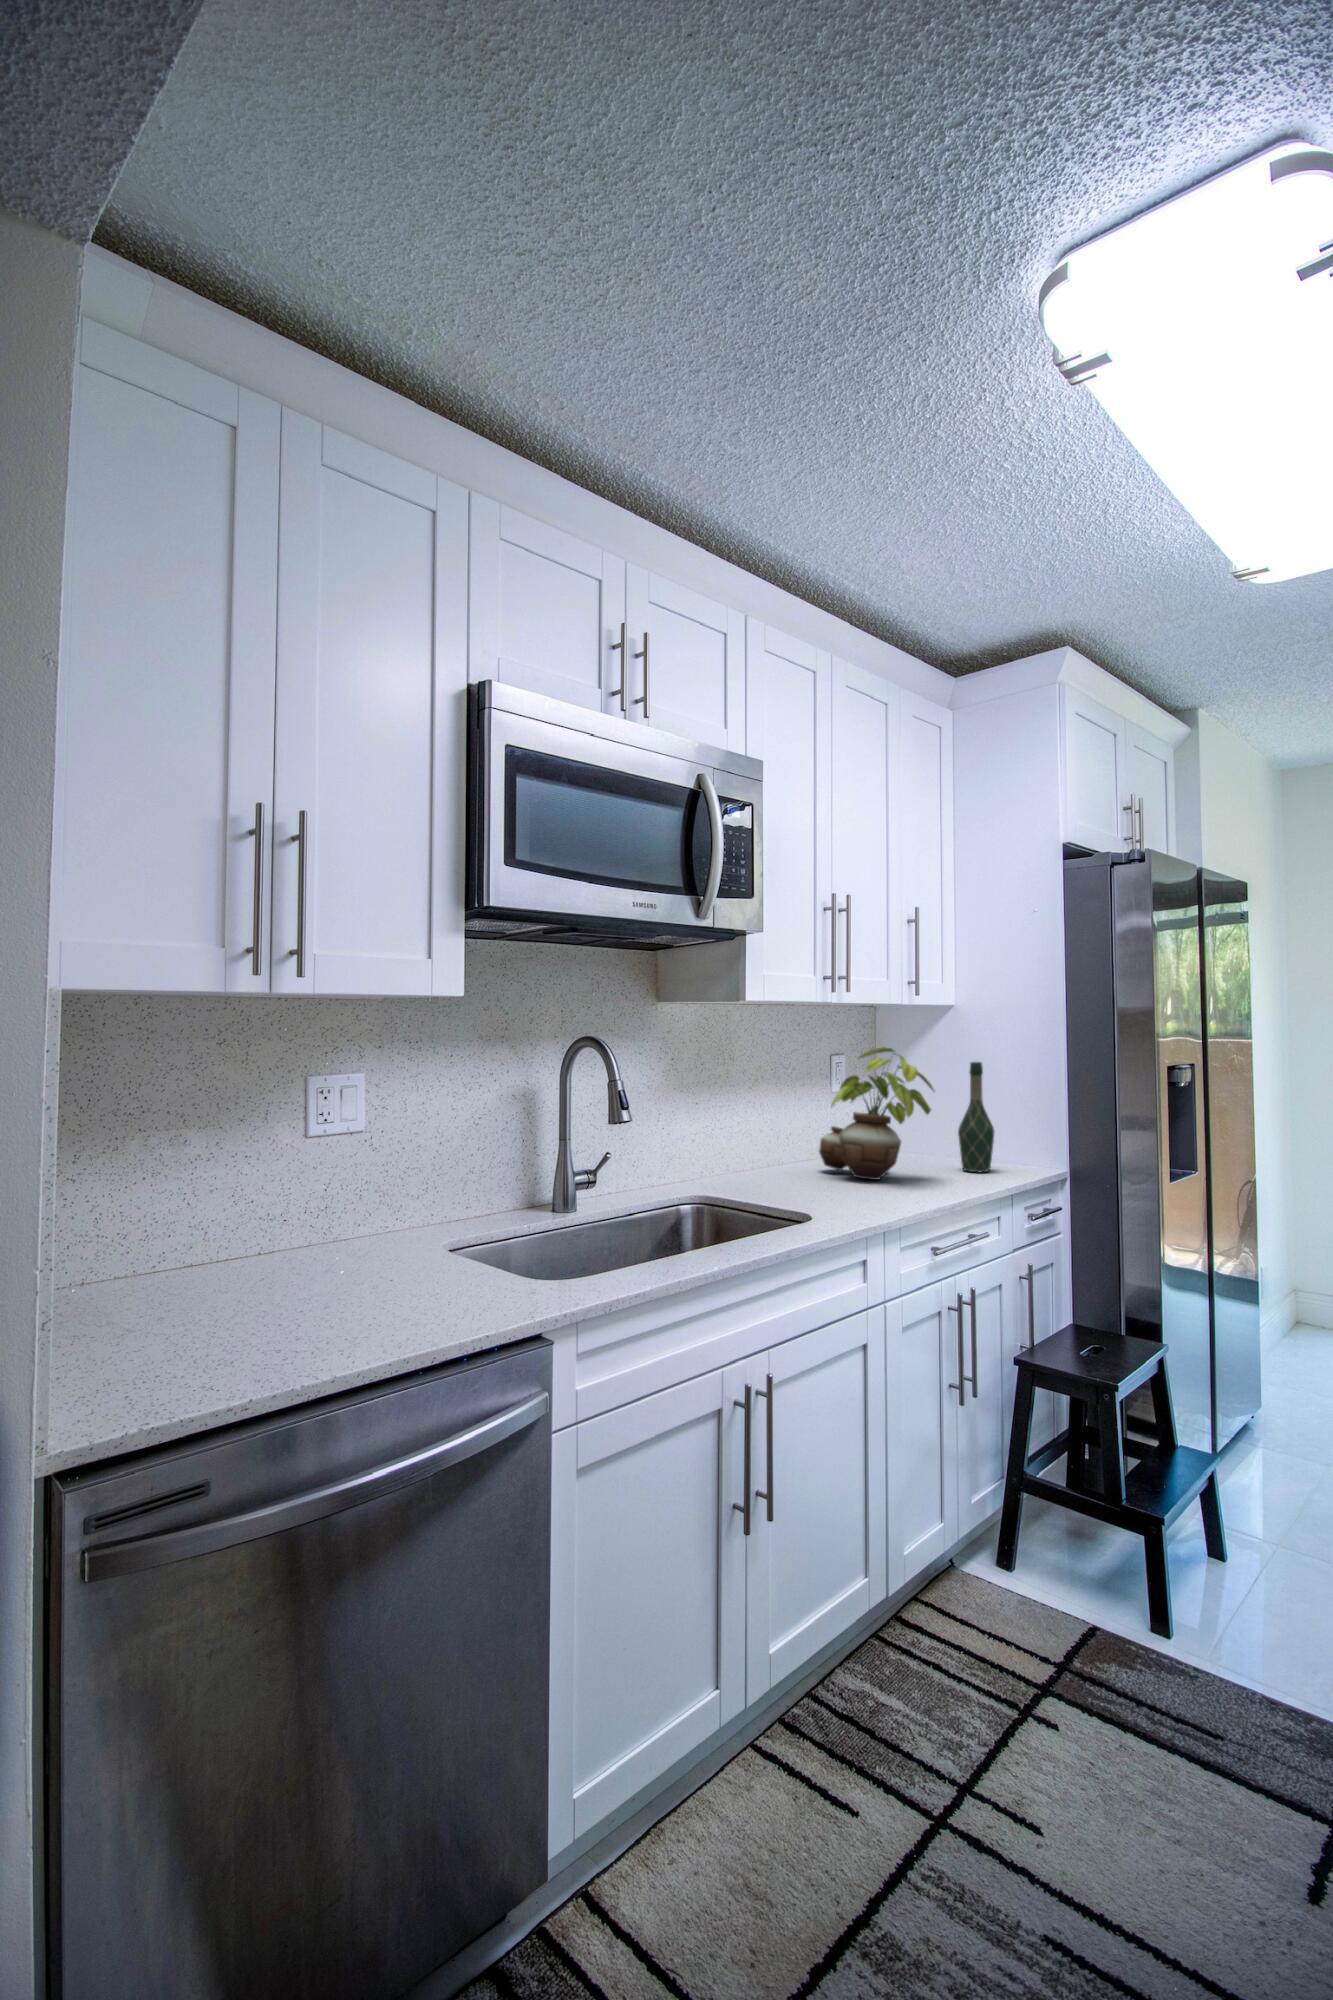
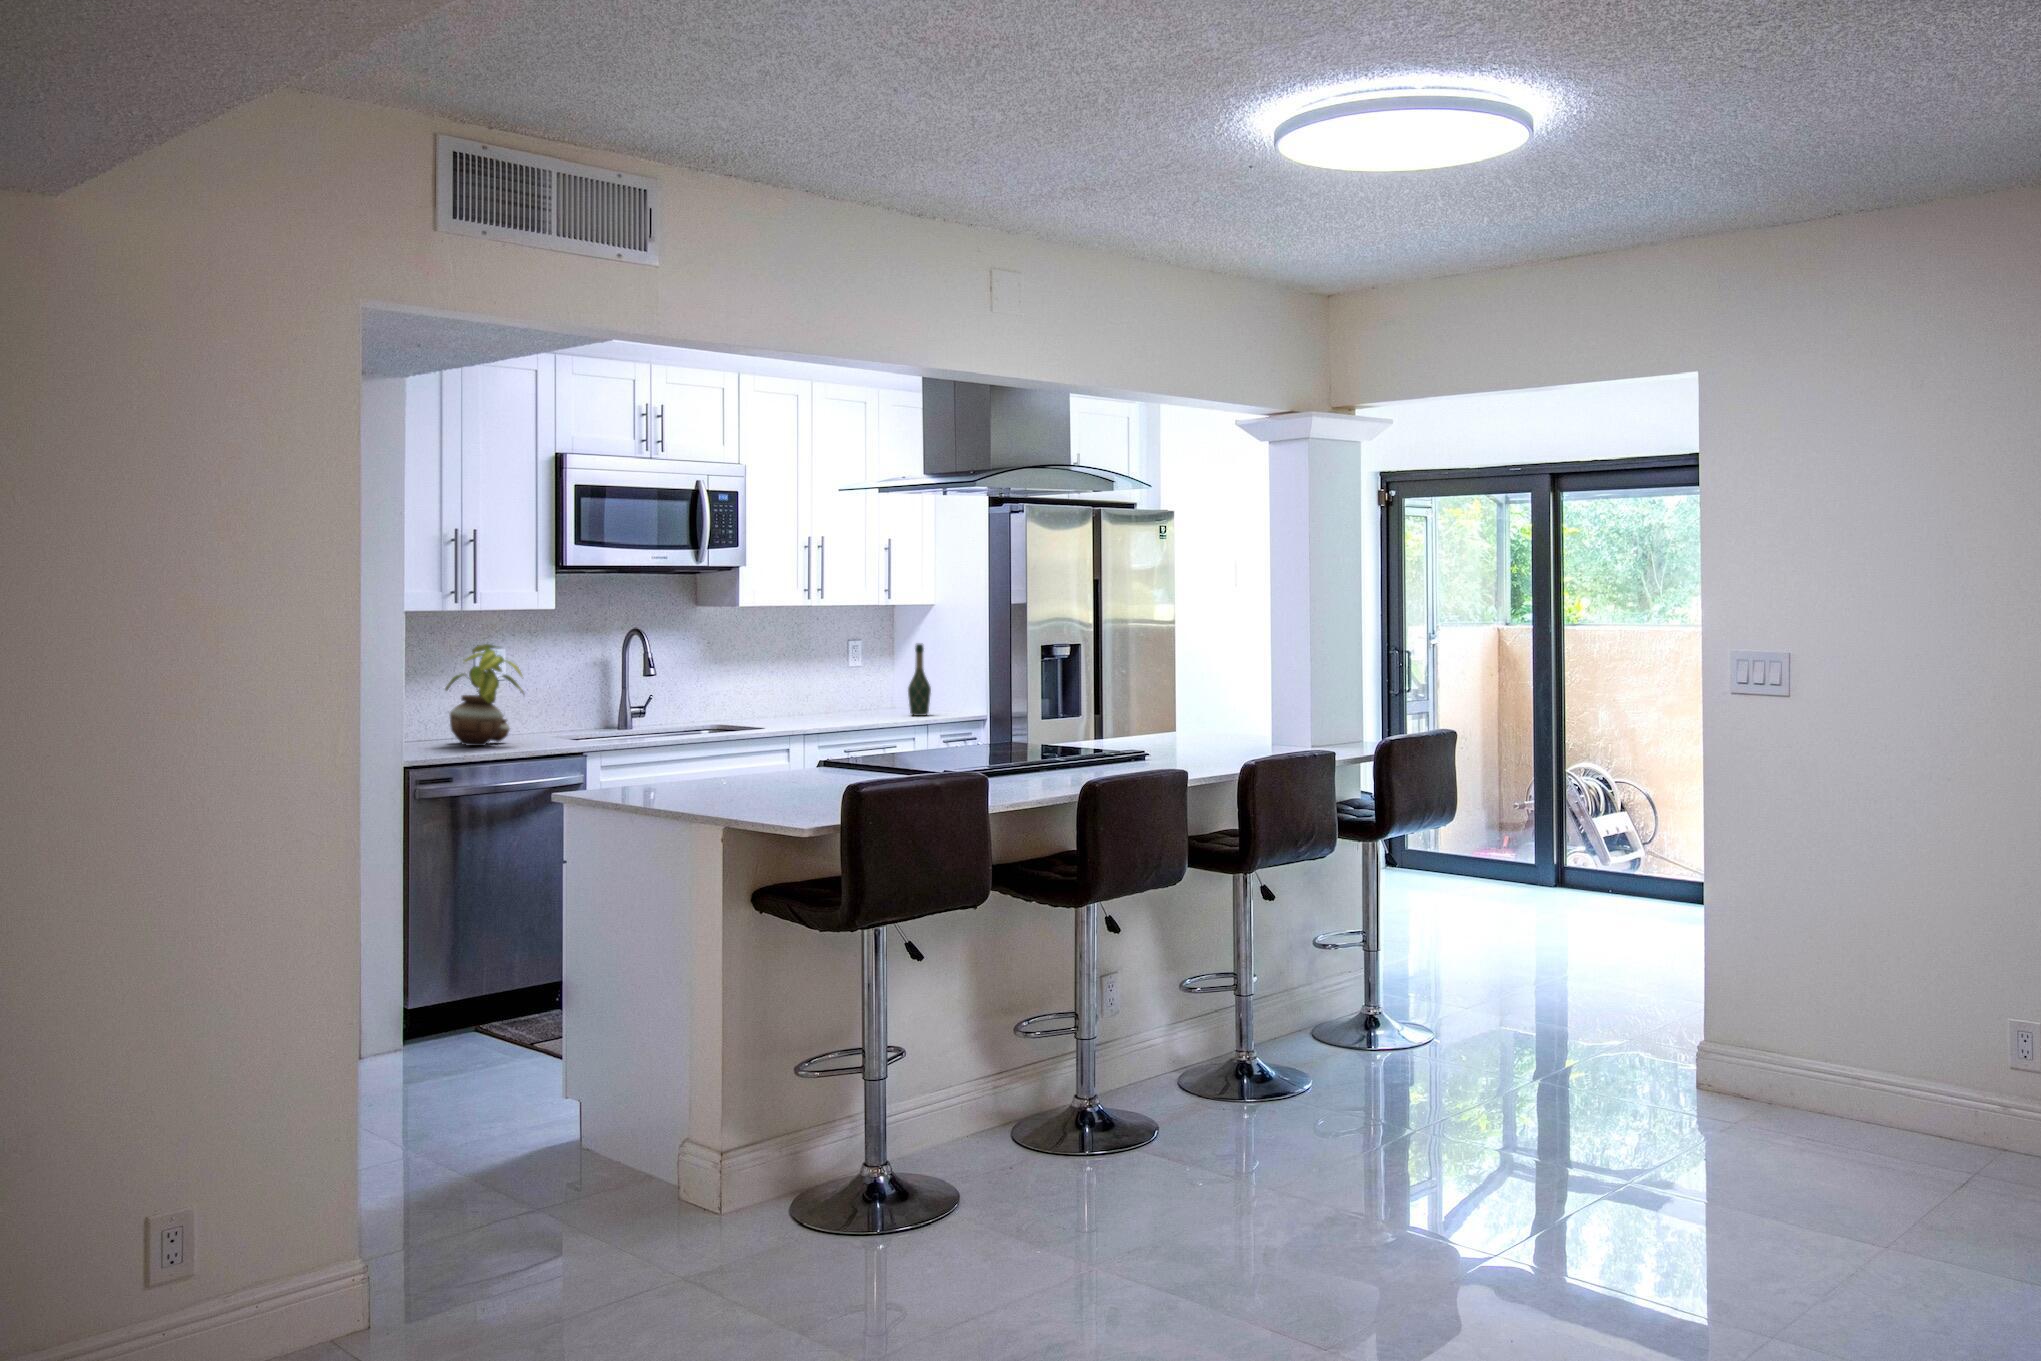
potted plant: present [819,1047,934,1180] -> present [445,644,524,746]

